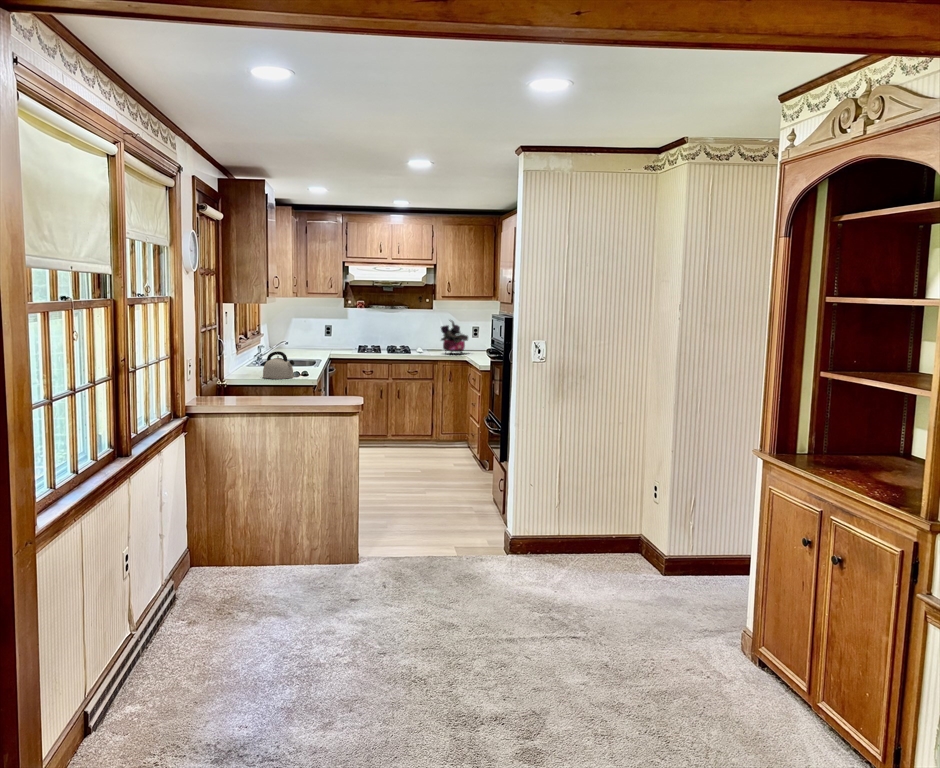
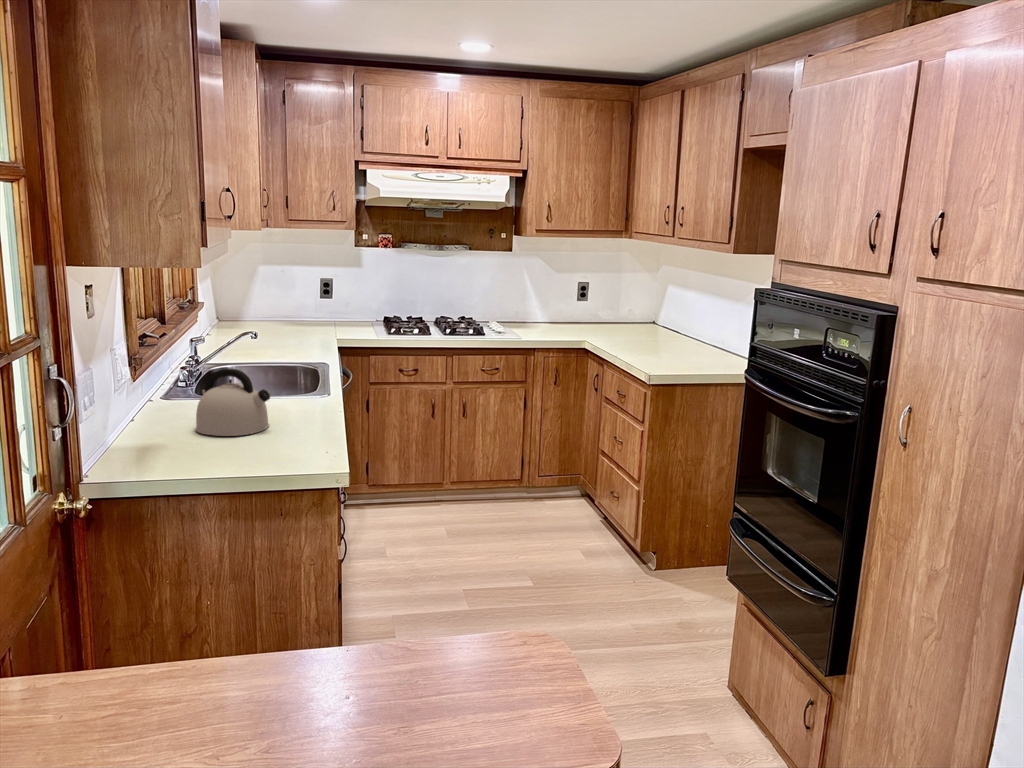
potted plant: present [441,320,468,354] -> none [537,270,587,335]

